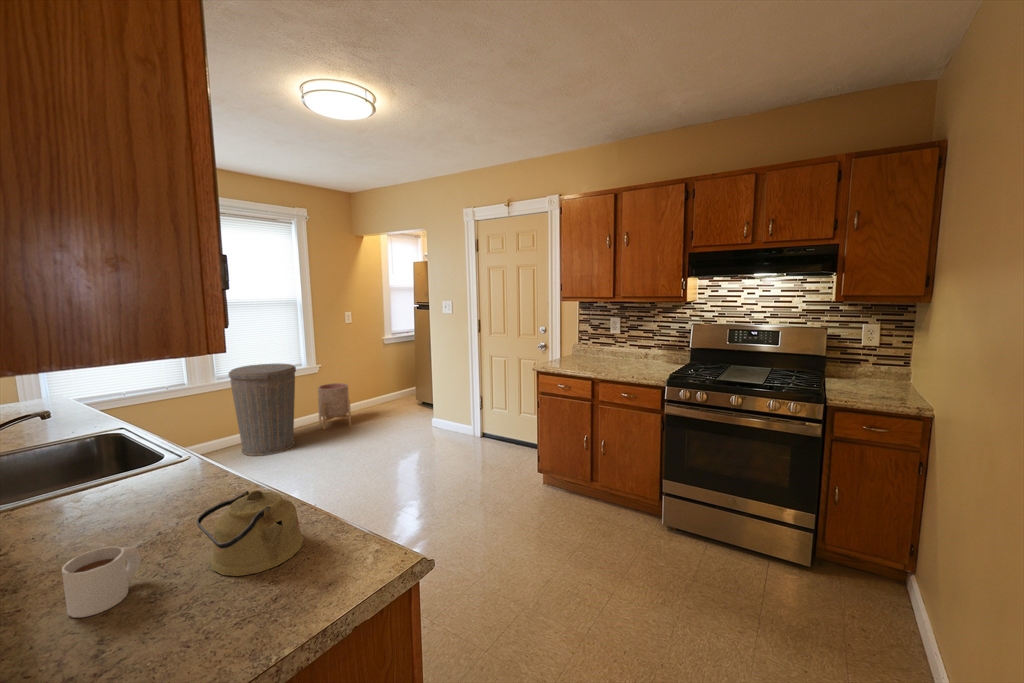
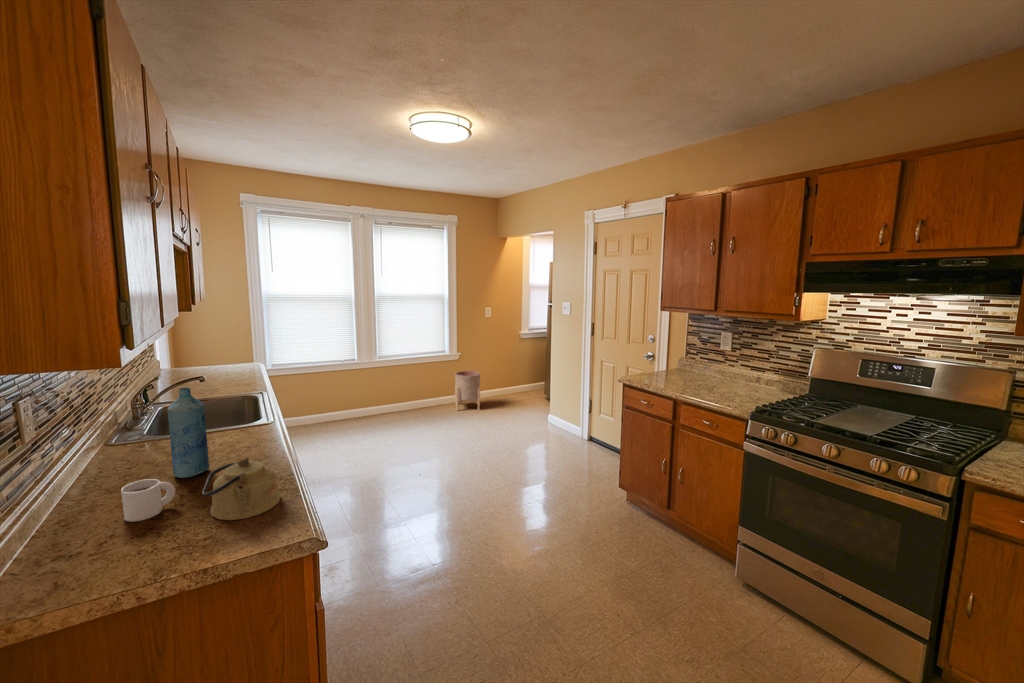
trash can: present [229,363,296,456] -> none [383,349,434,426]
bottle: none [77,413,146,547] -> present [167,388,209,478]

